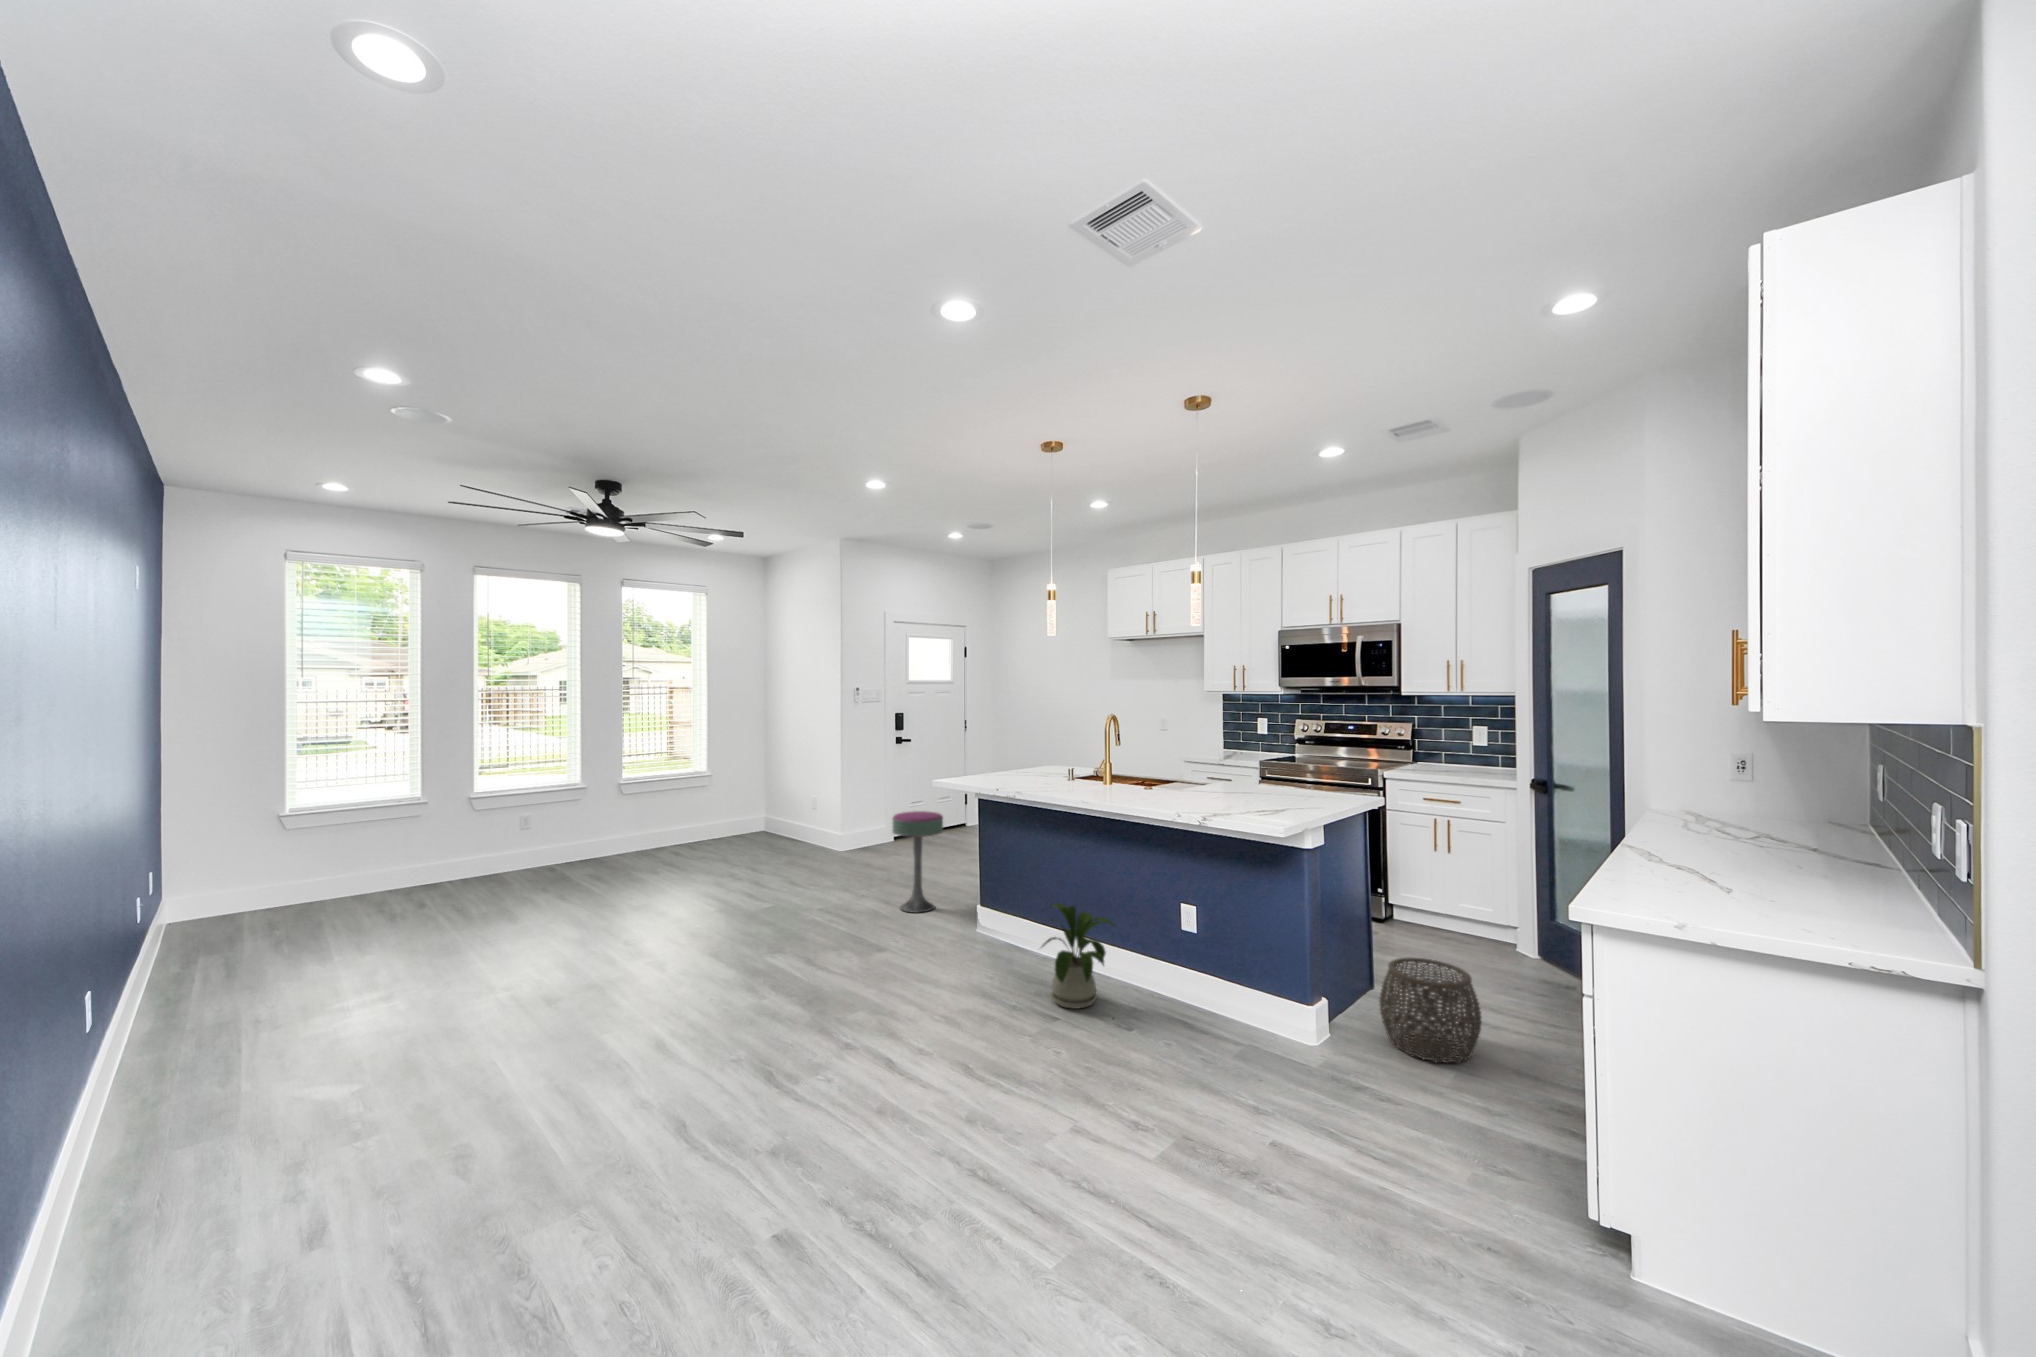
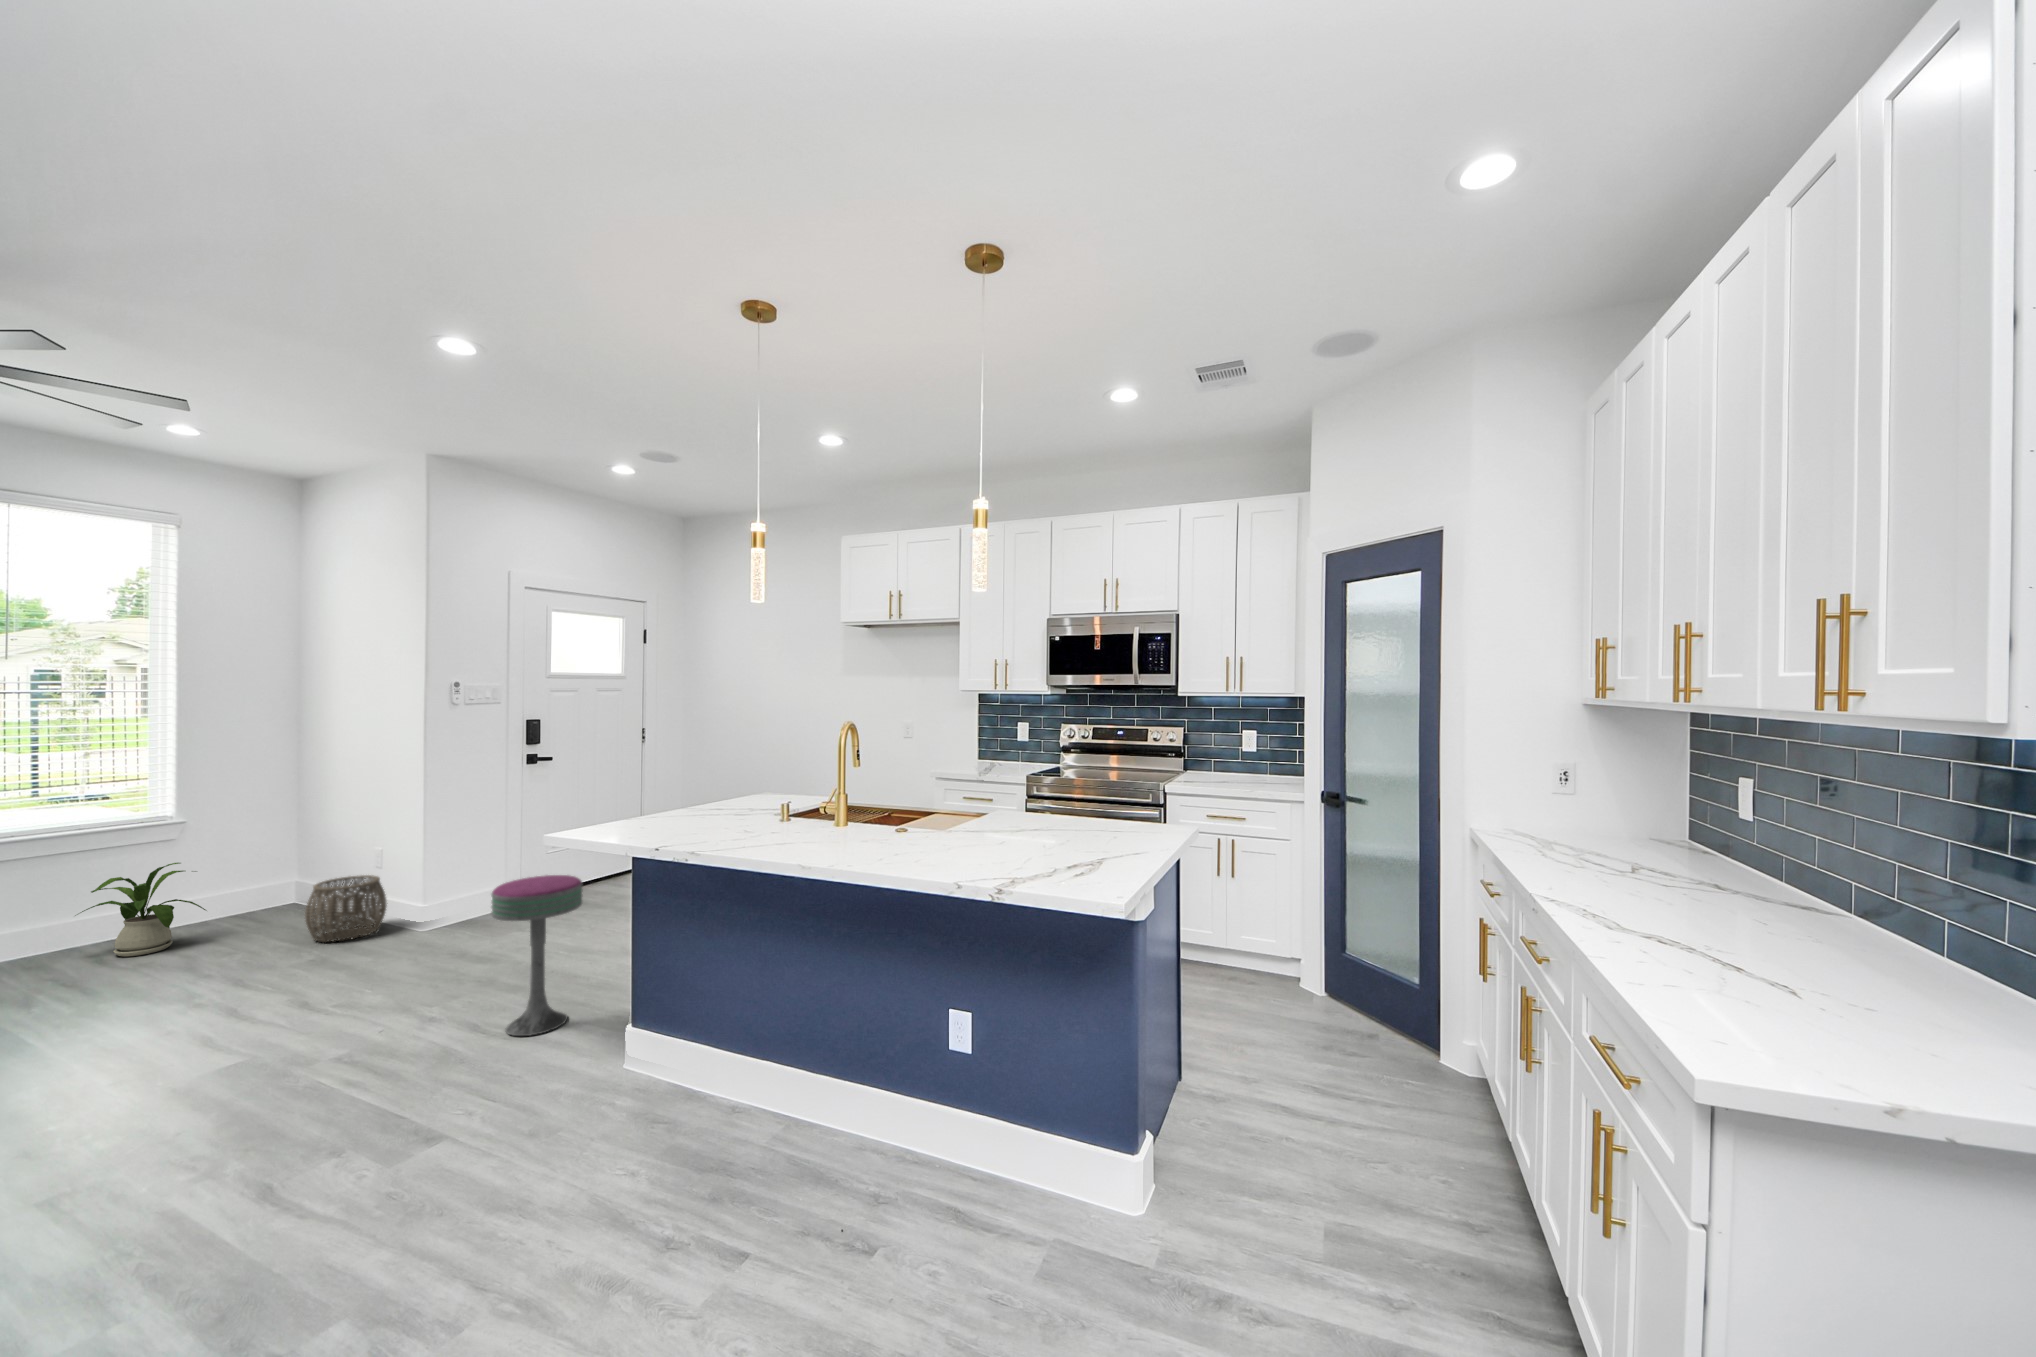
house plant: present [1043,903,1115,1009] -> present [75,863,206,957]
woven basket: present [1379,958,1482,1063] -> present [305,875,387,942]

